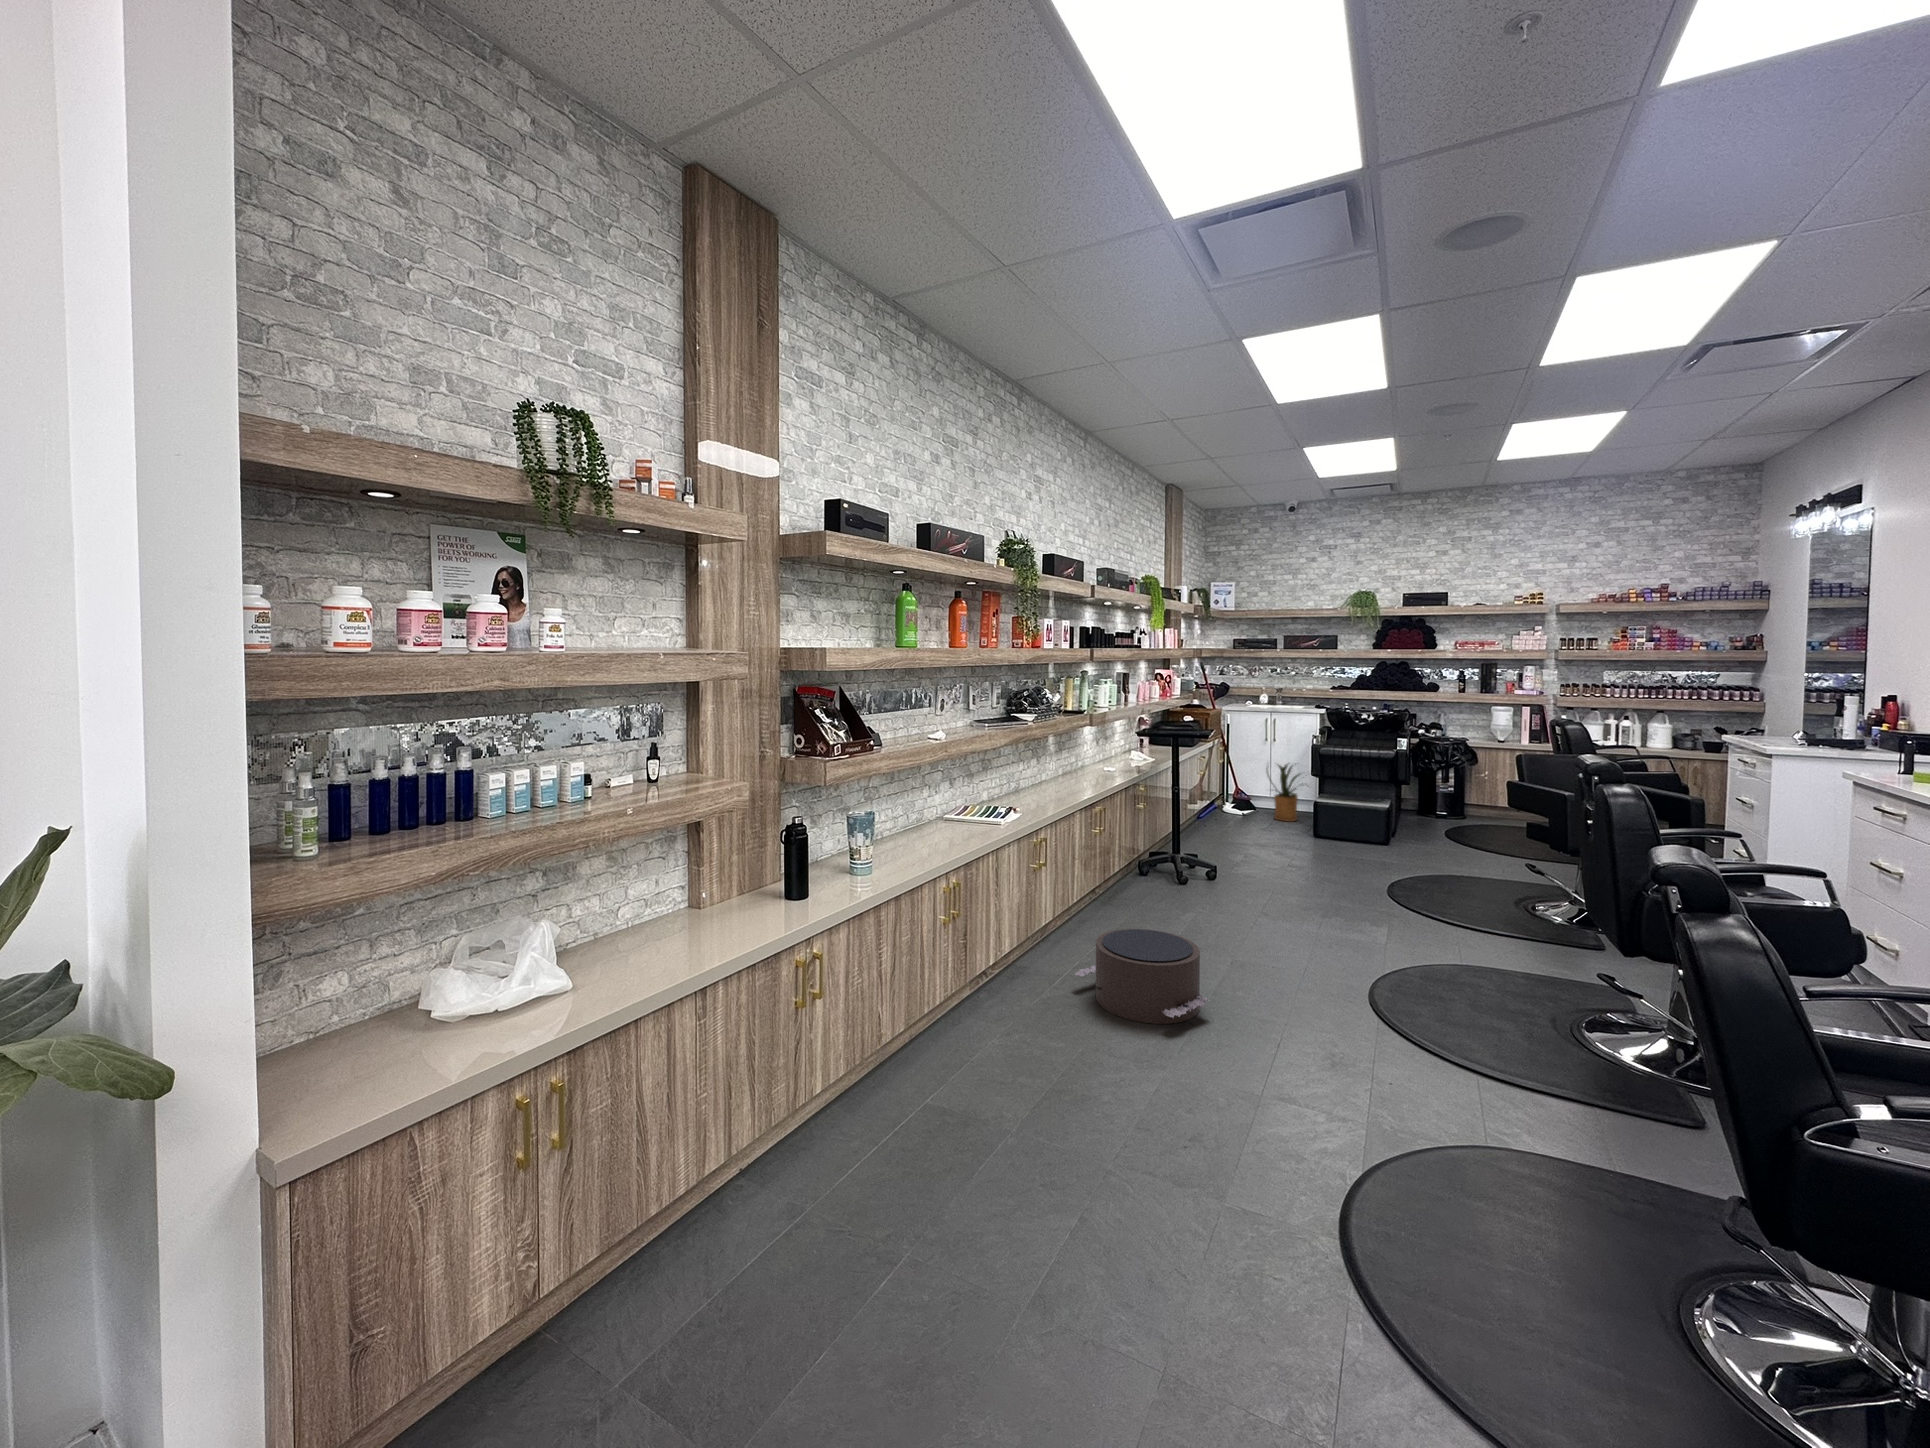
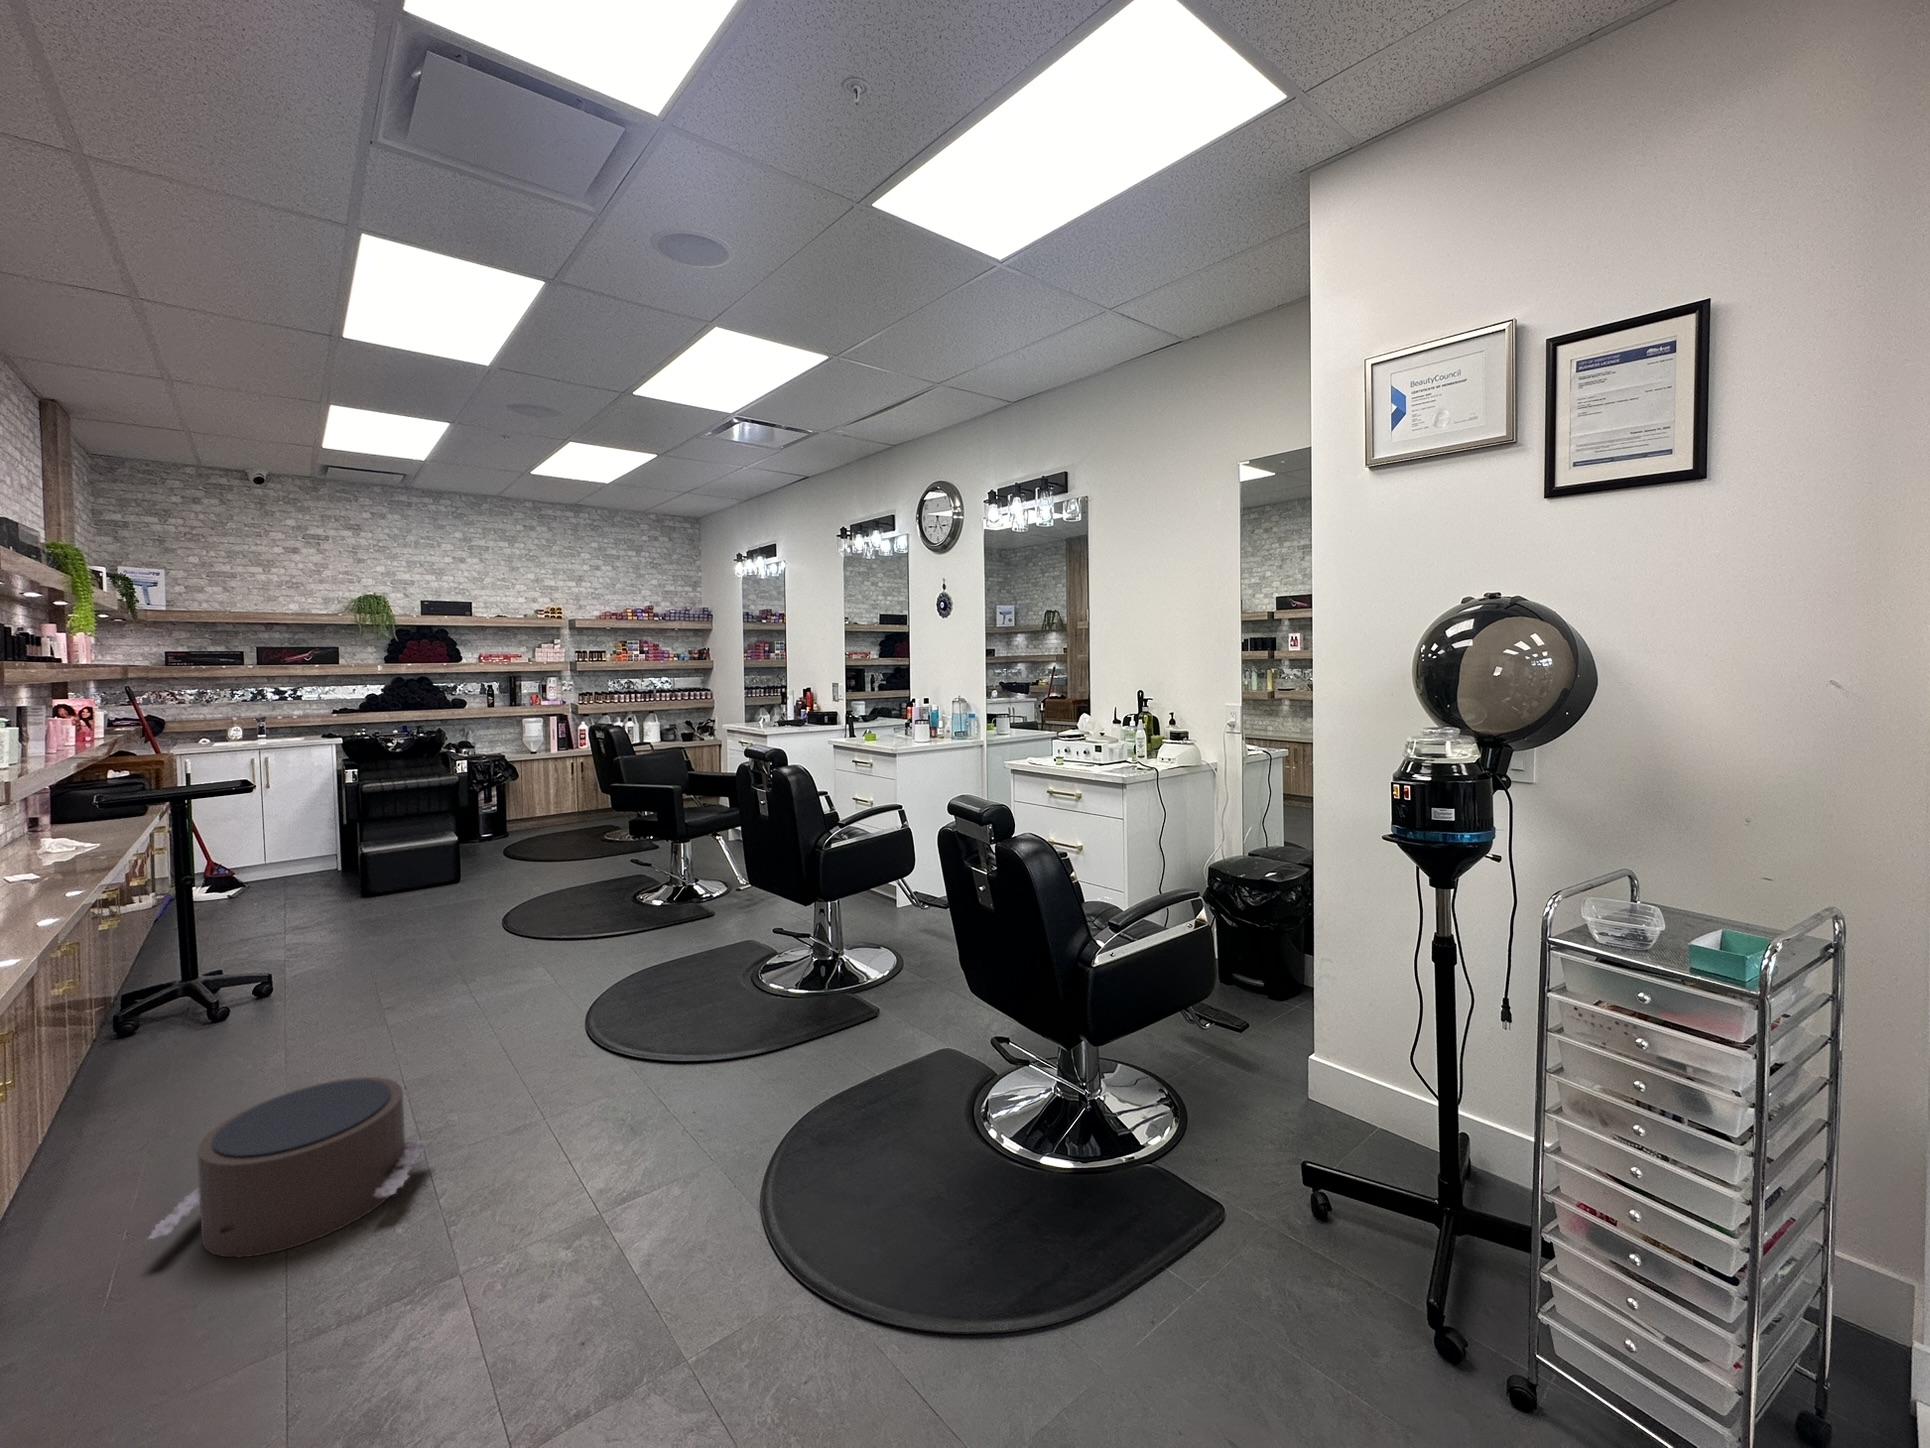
house plant: present [1266,764,1308,822] -> none [267,808,350,890]

